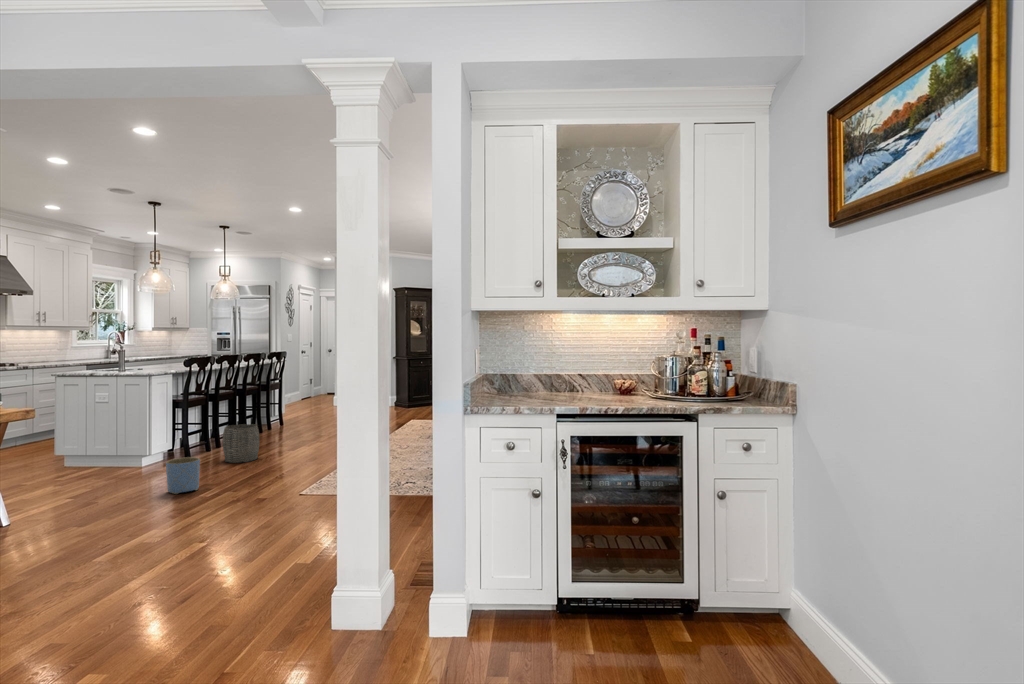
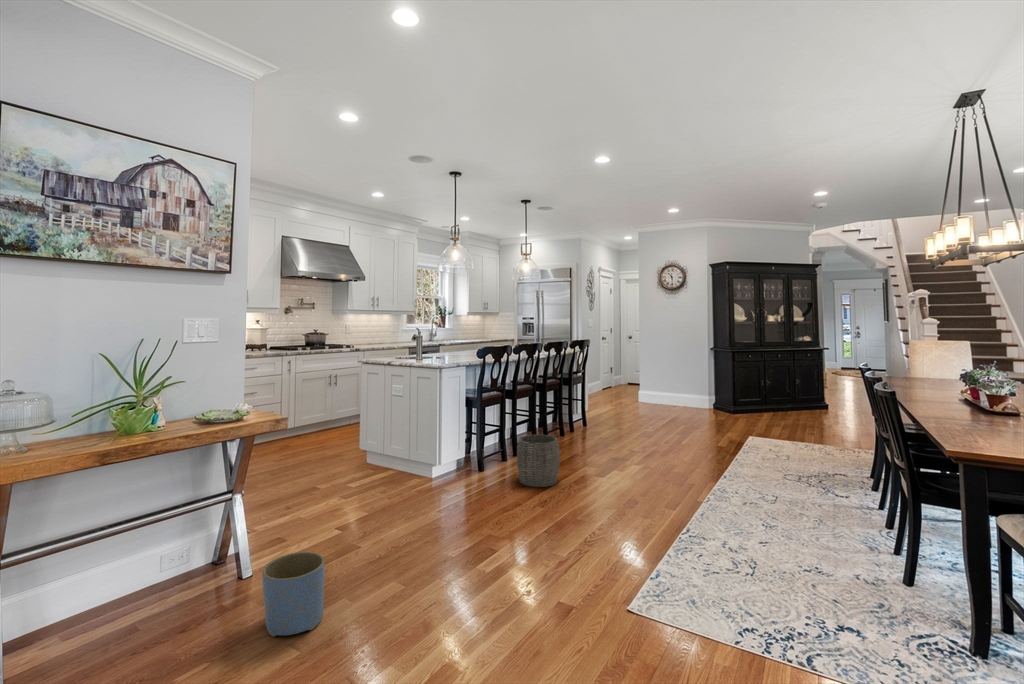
planter: present [166,457,200,494] -> present [262,552,325,637]

